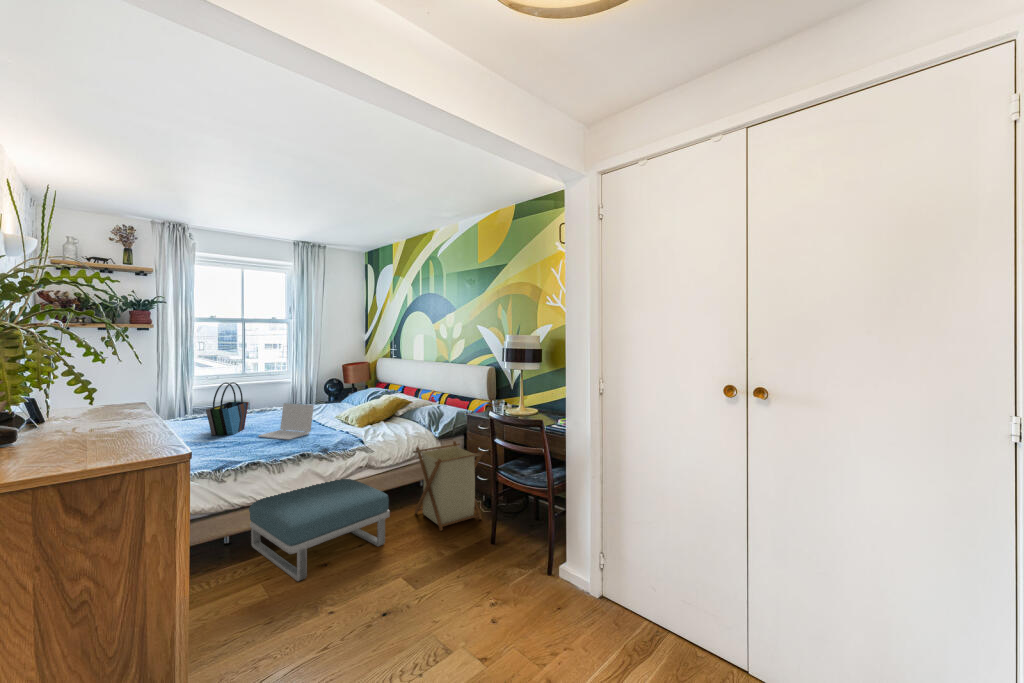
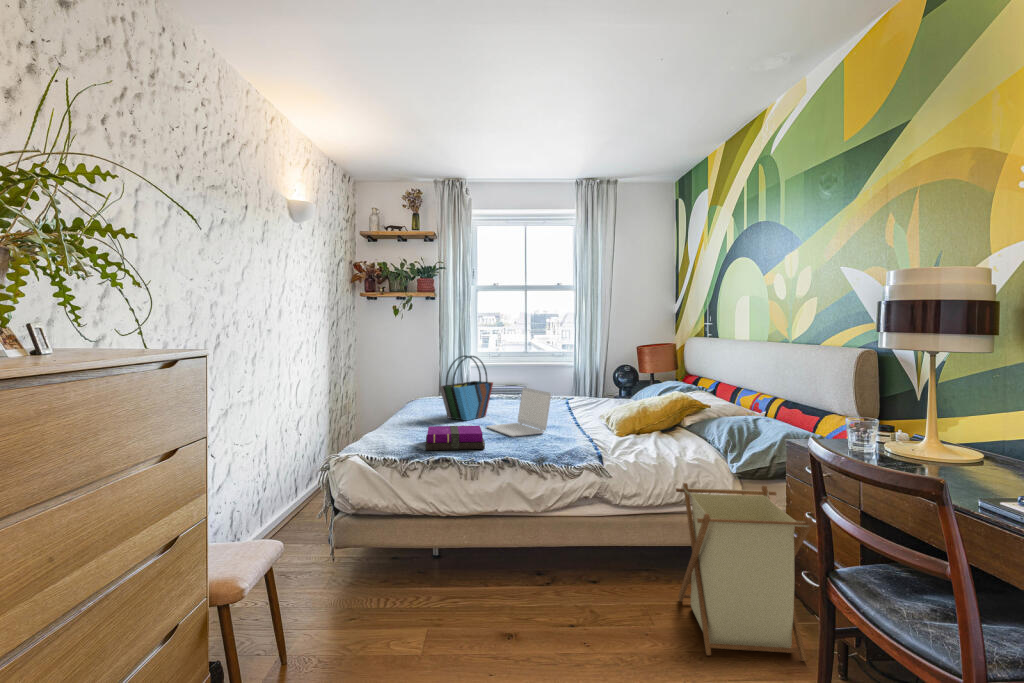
notebook: none [222,435,281,459] -> present [426,426,485,450]
footstool: present [249,479,390,581] -> none [433,502,610,653]

